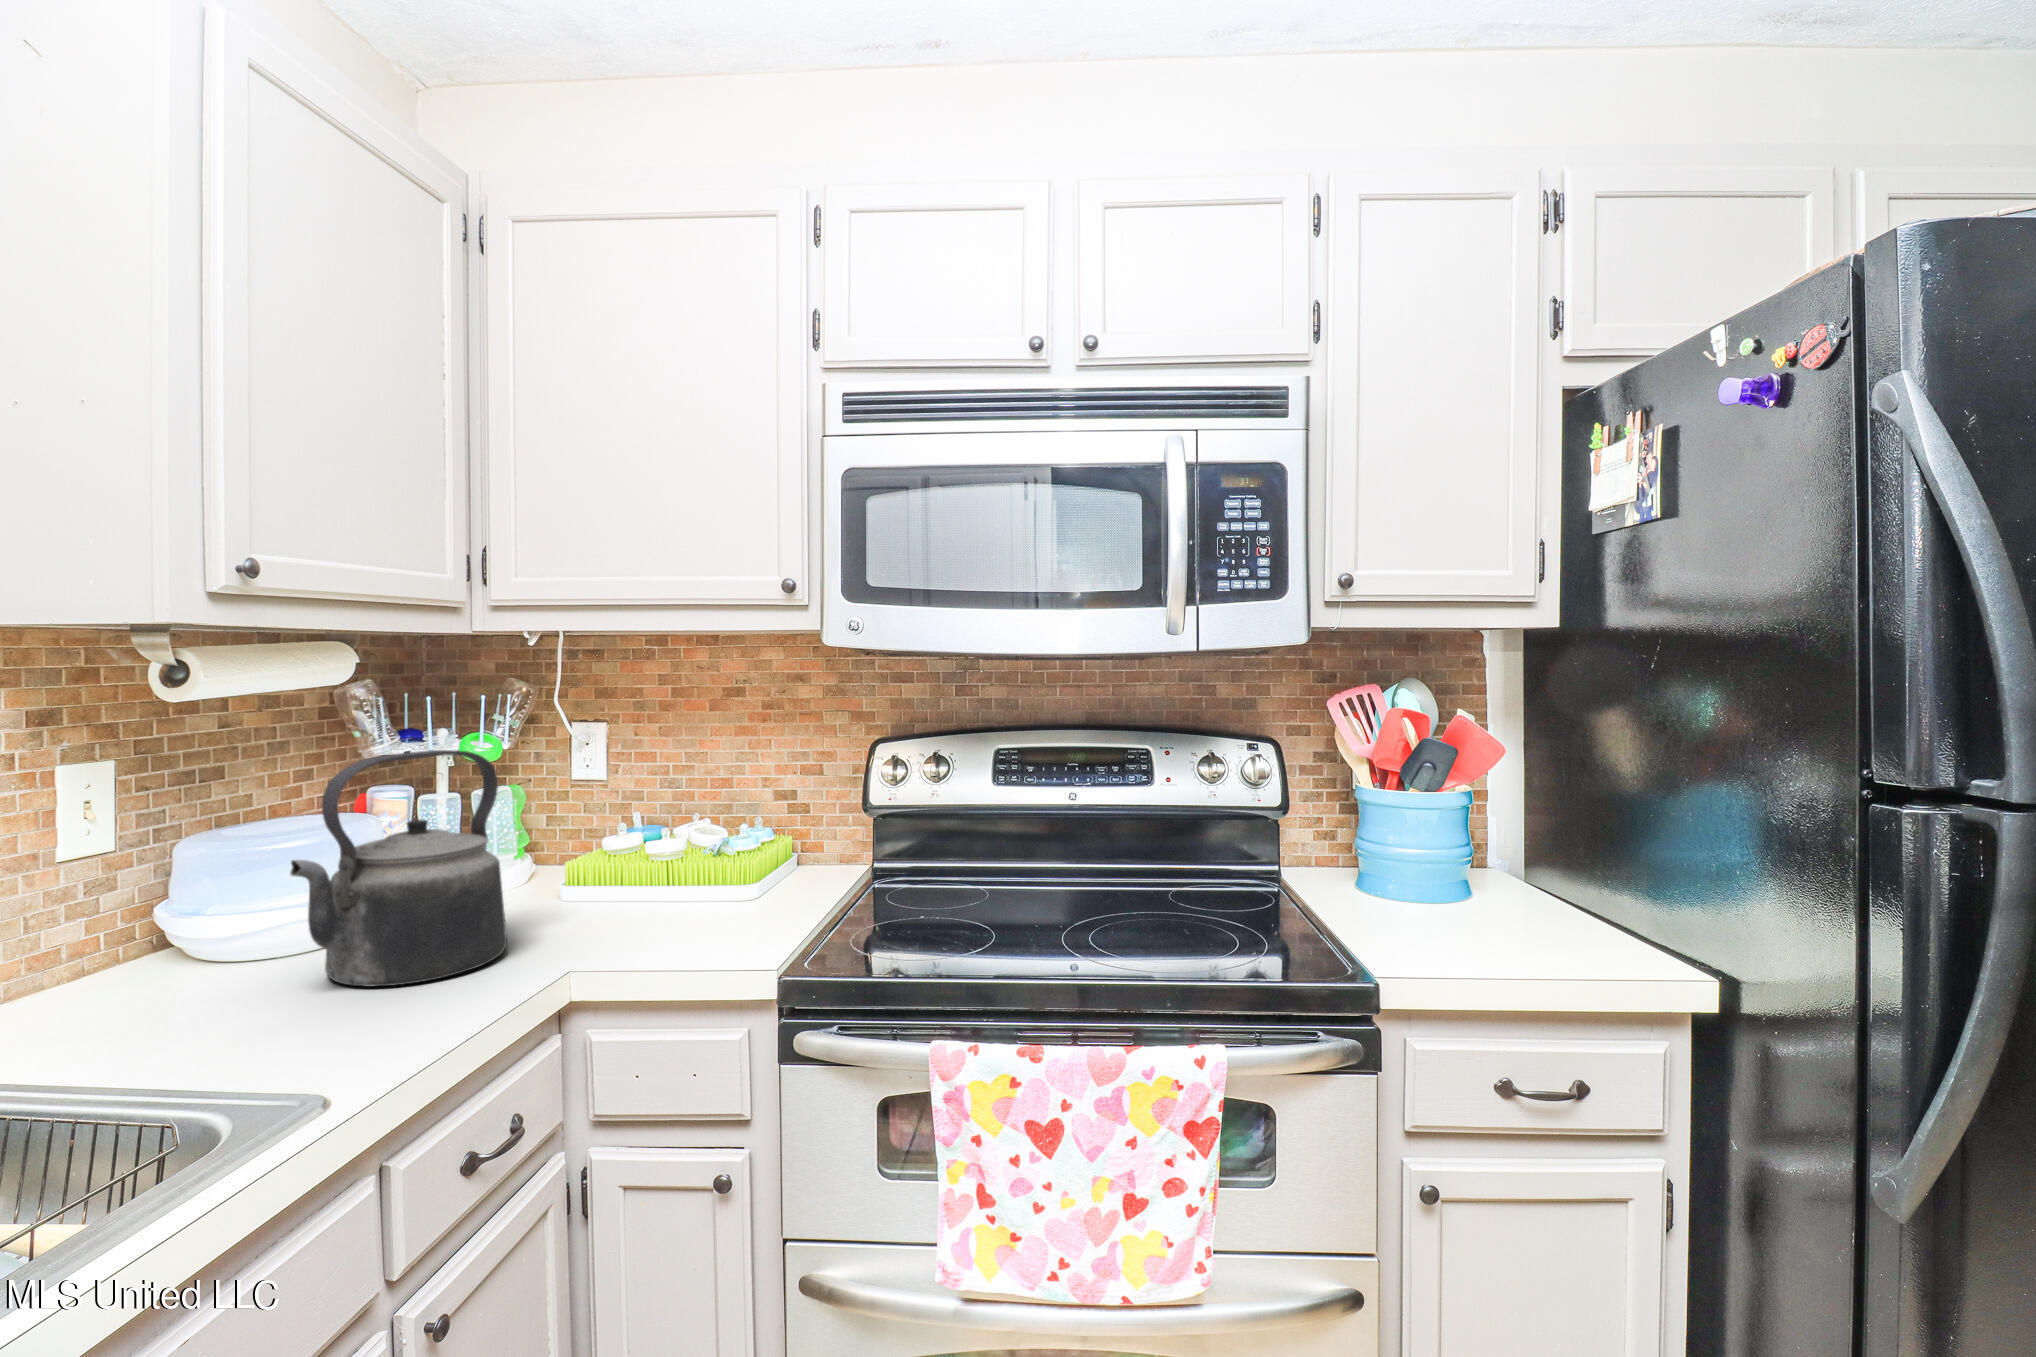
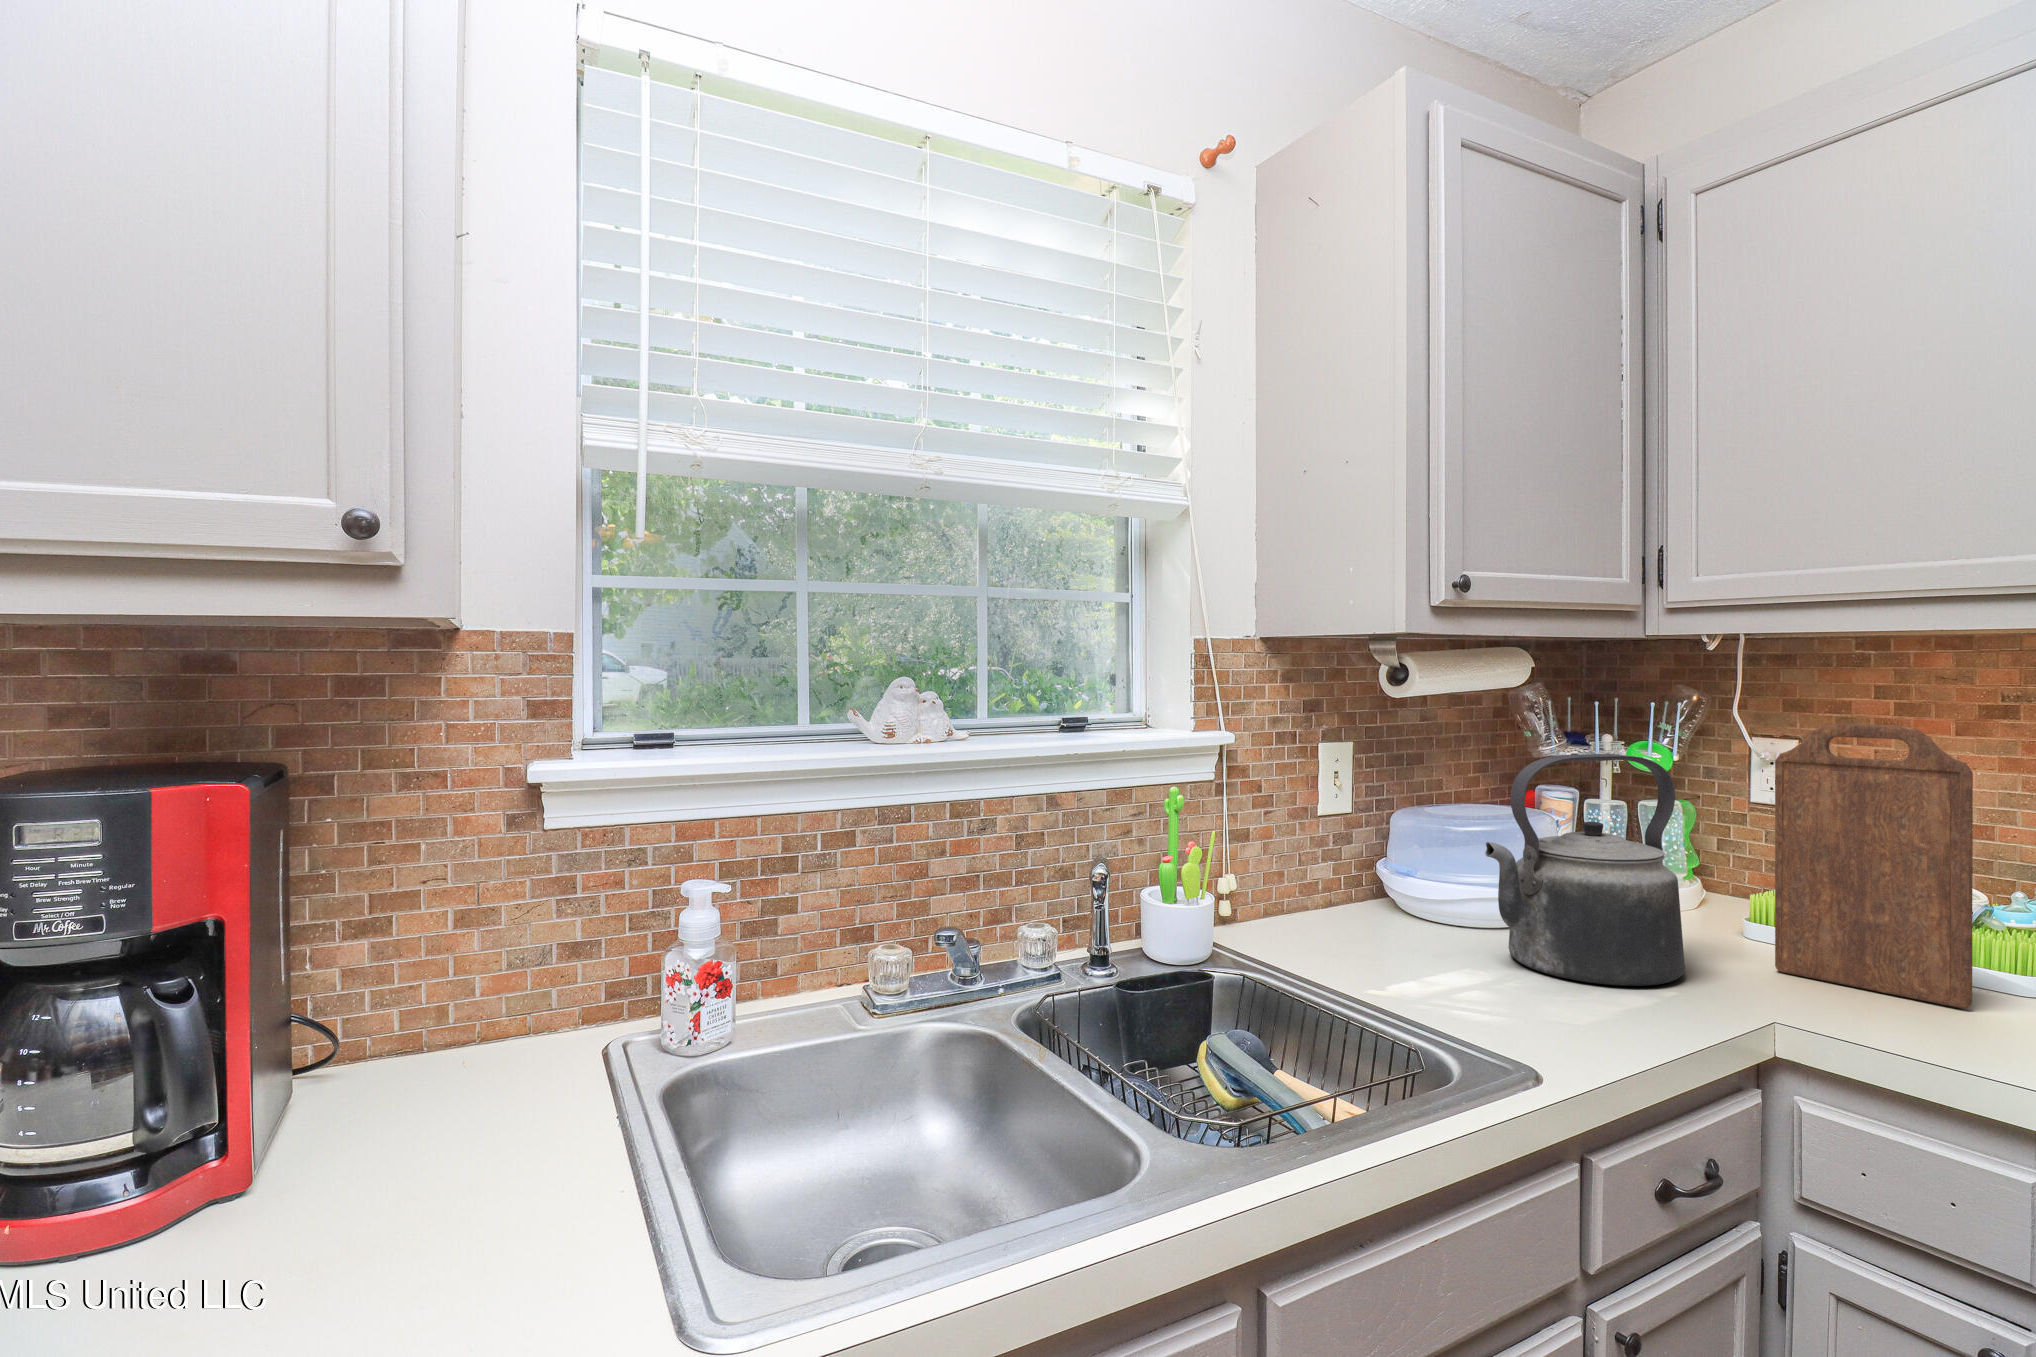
cutting board: none [581,709,713,924] -> present [1775,723,1973,1008]

